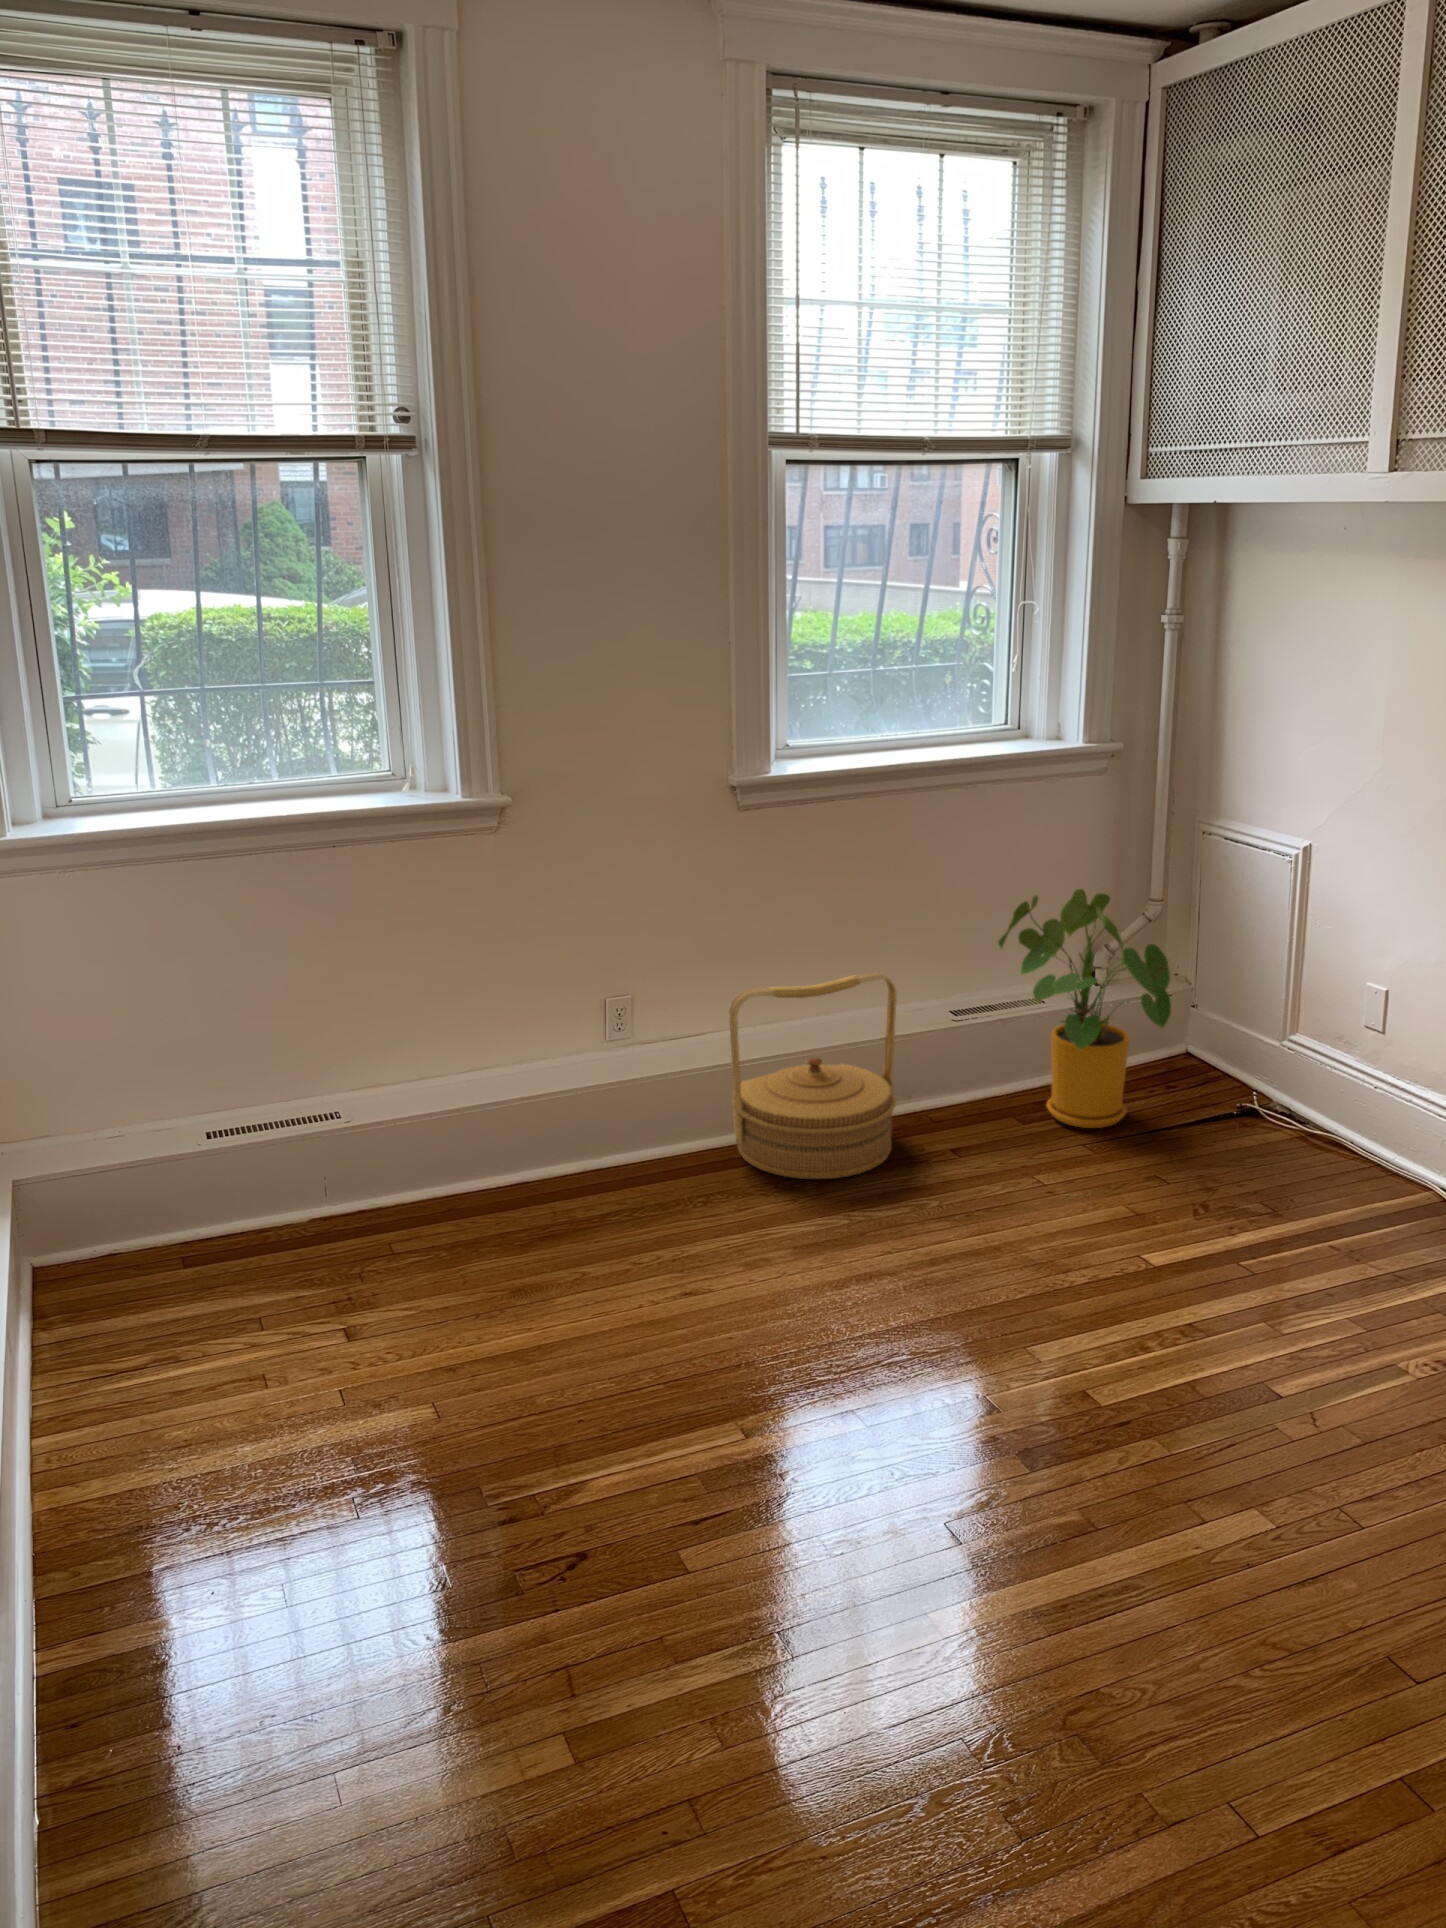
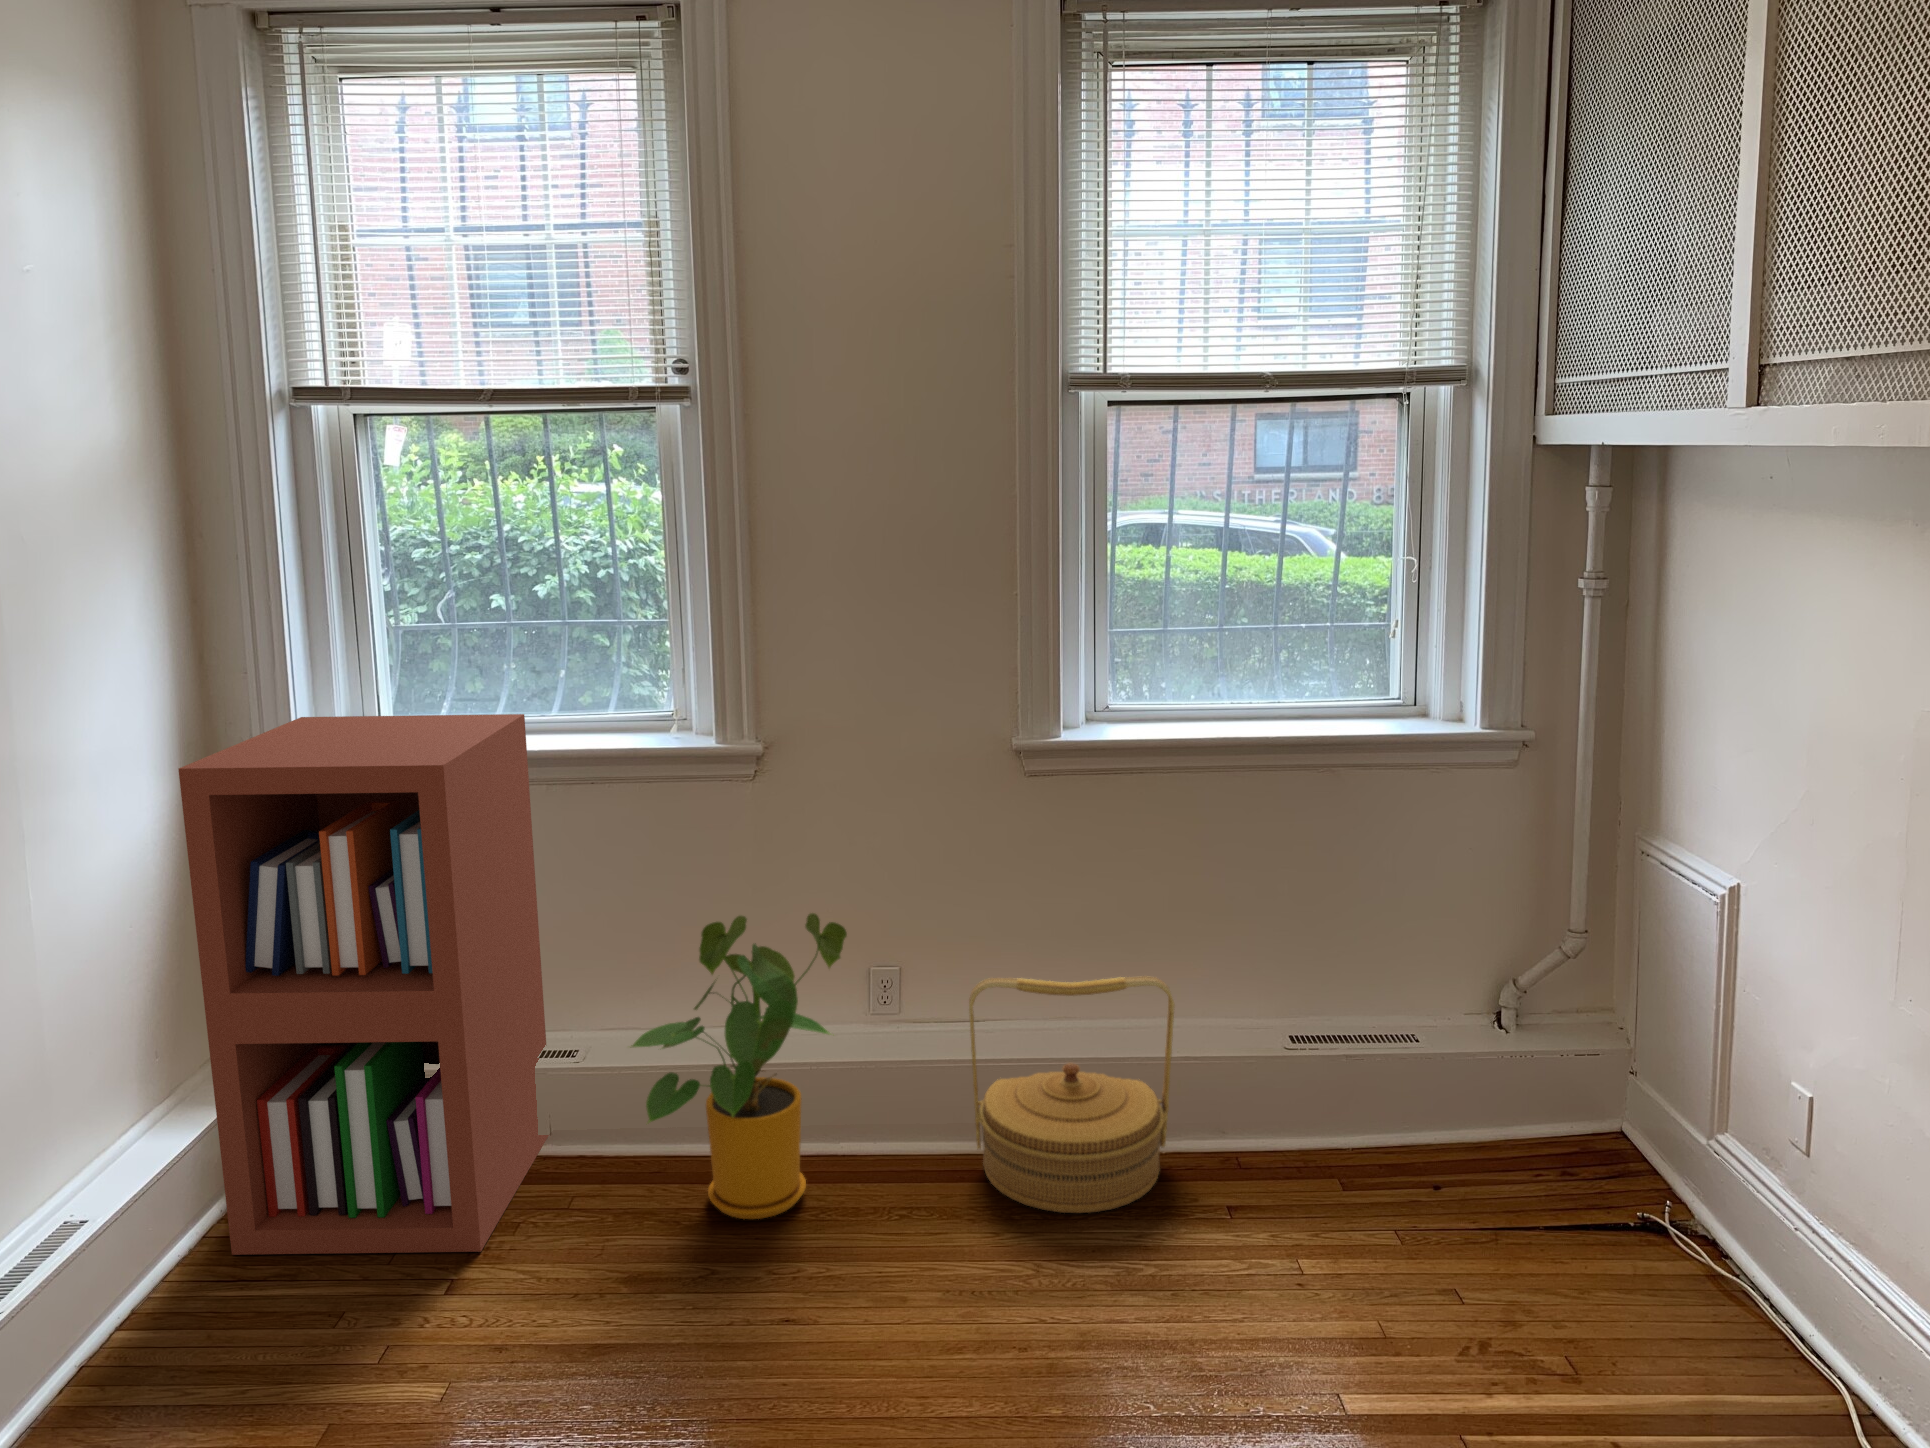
bookshelf: none [10,780,345,1359] -> present [178,714,549,1255]
house plant: present [998,889,1171,1128] -> present [630,913,847,1219]

